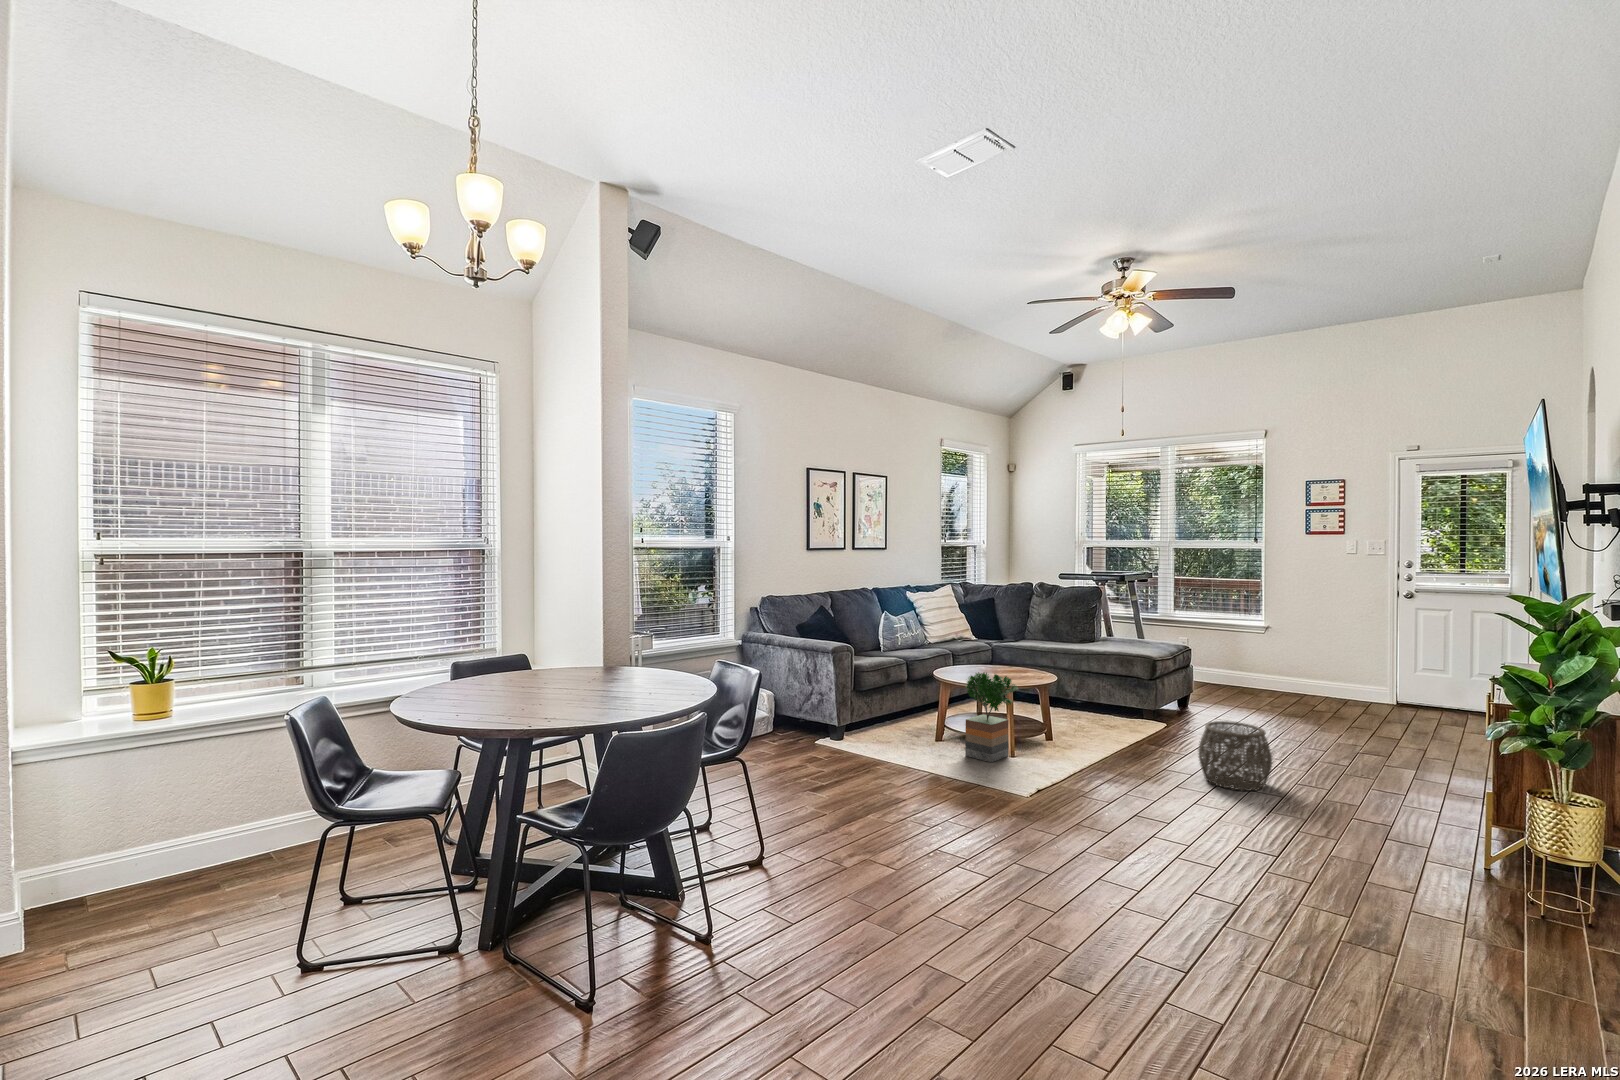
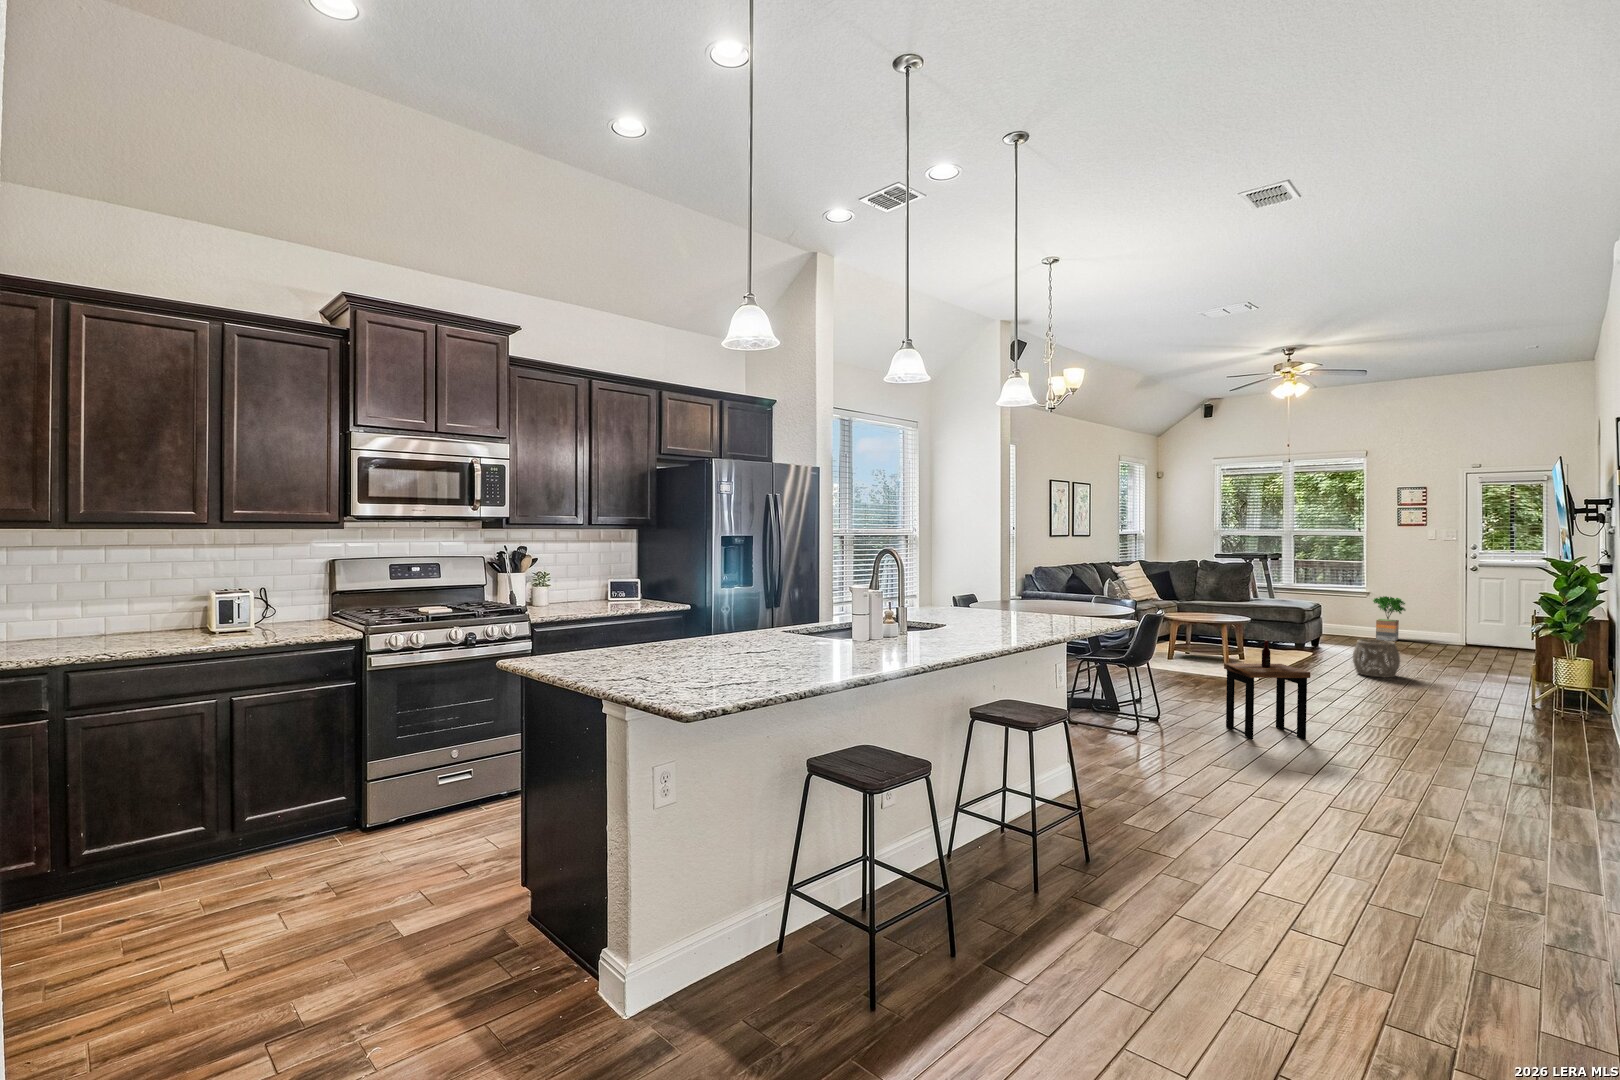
potted tree: present [965,672,1017,762] -> present [1373,596,1406,641]
side table: none [817,799,961,1043] -> present [1224,641,1310,739]

